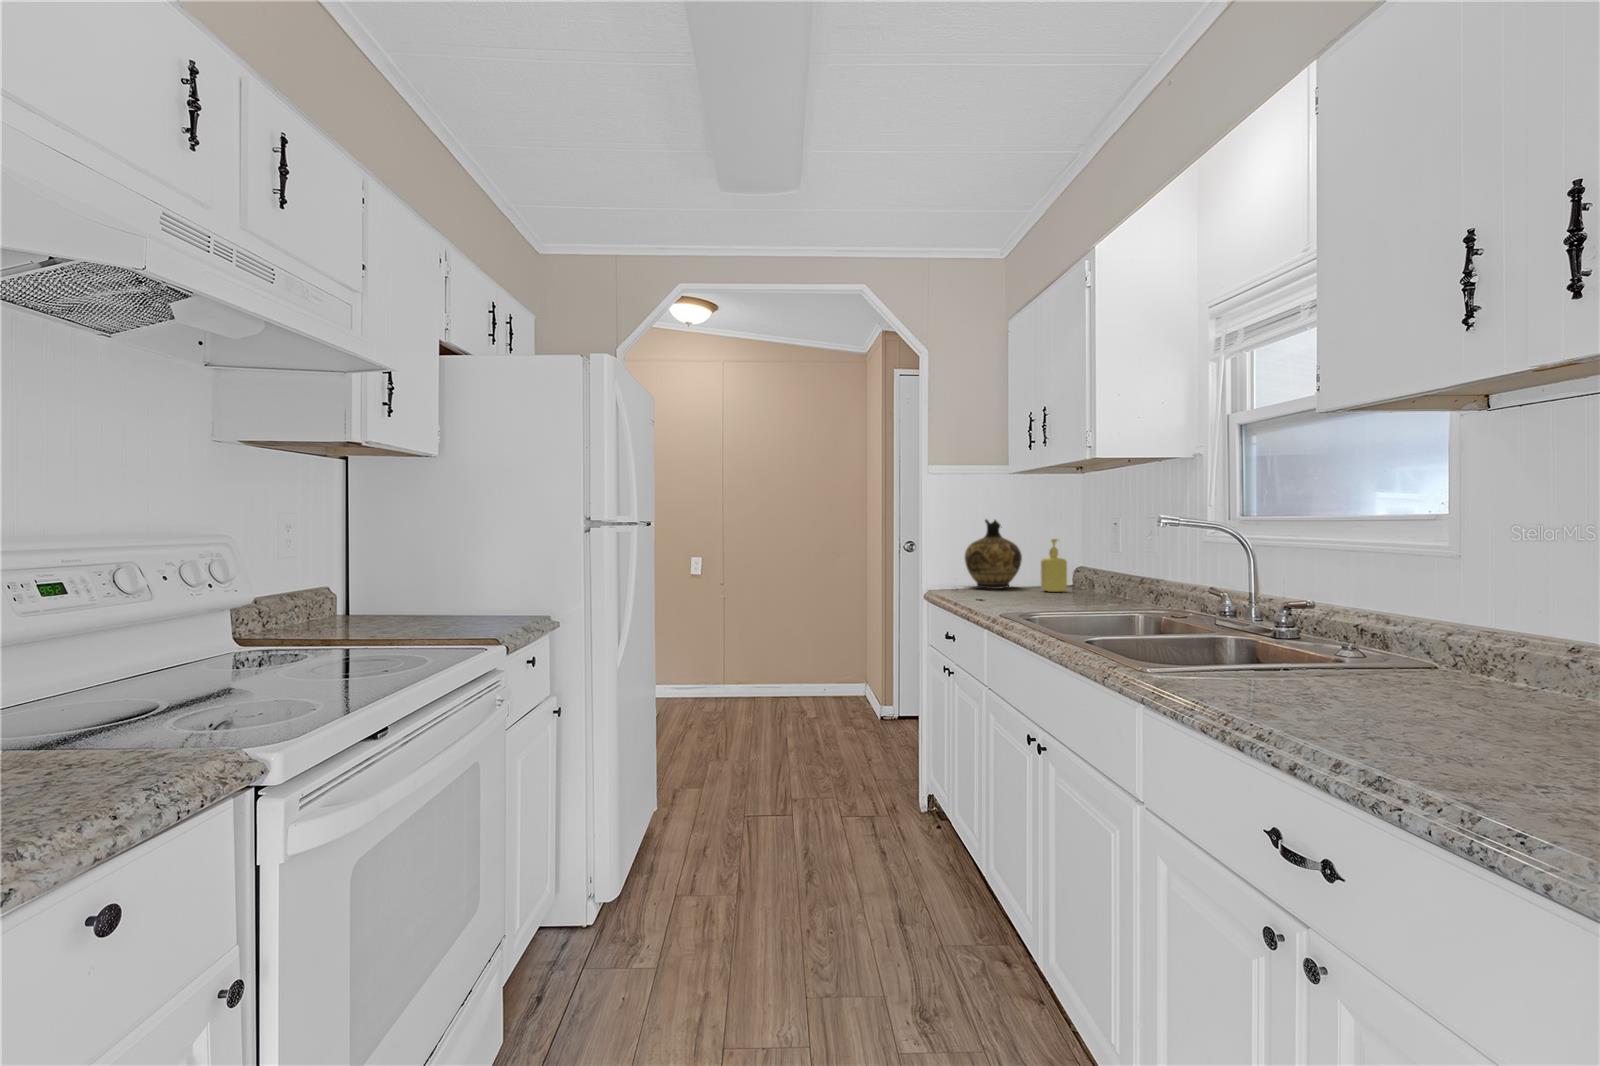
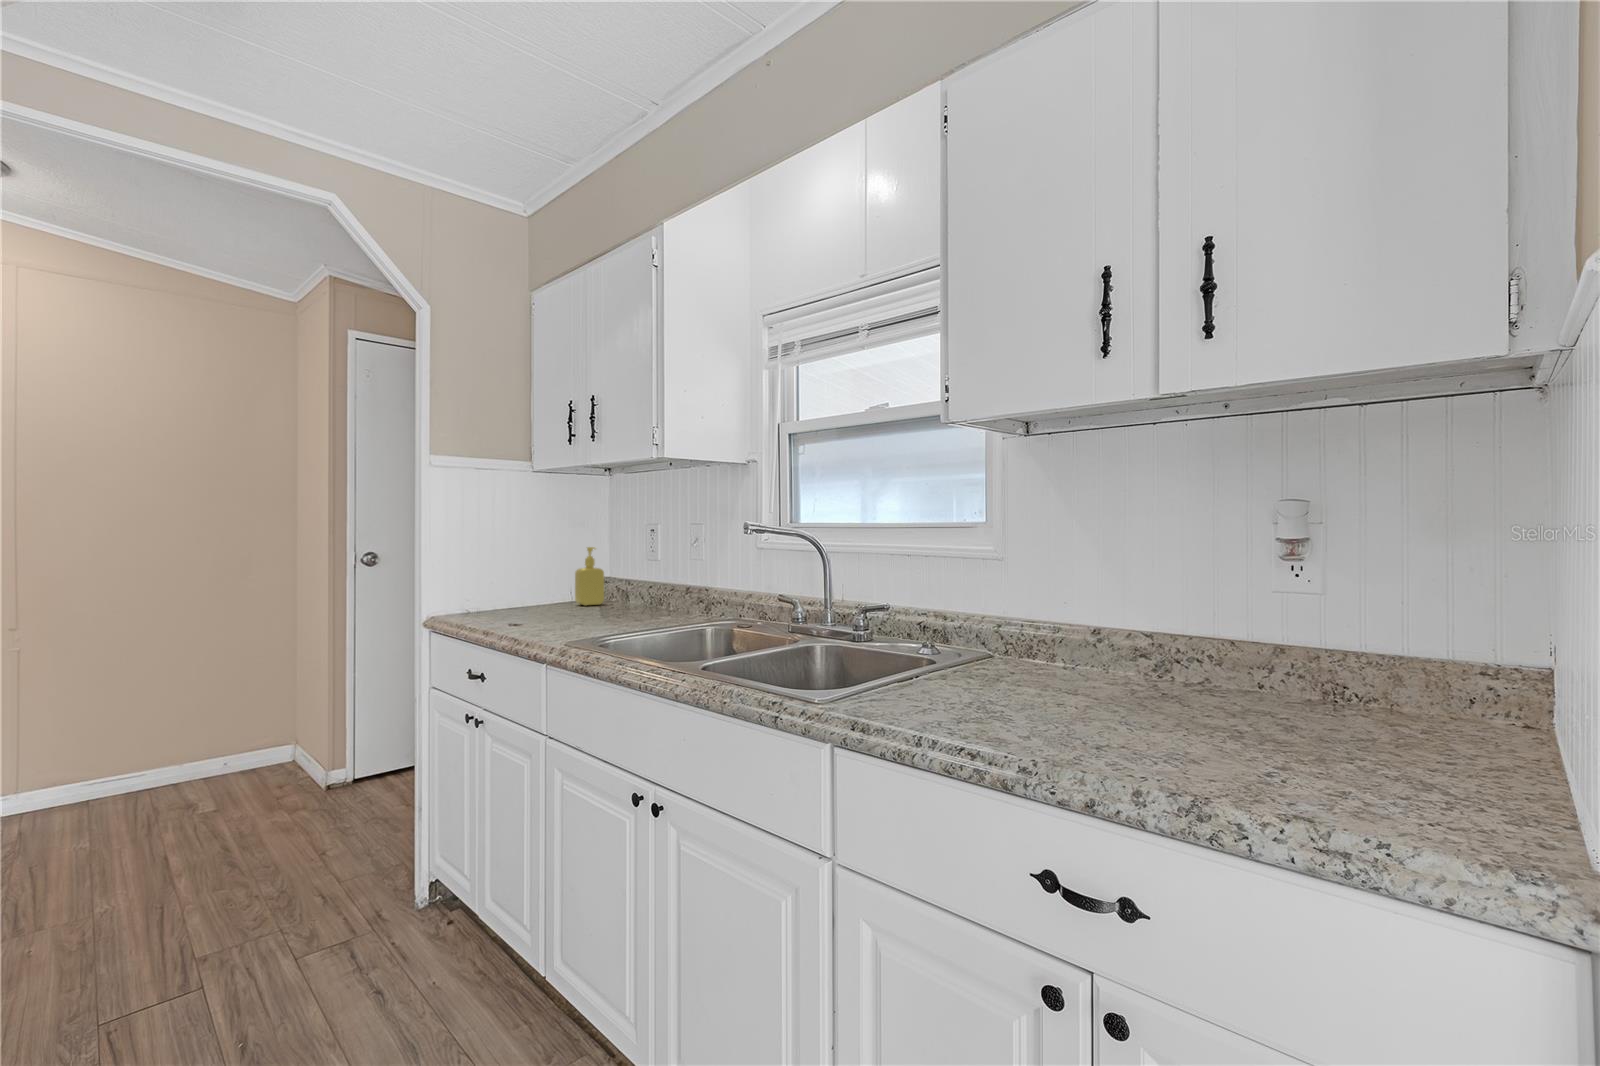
ceramic jug: present [965,520,1022,589] -> none [482,525,552,606]

